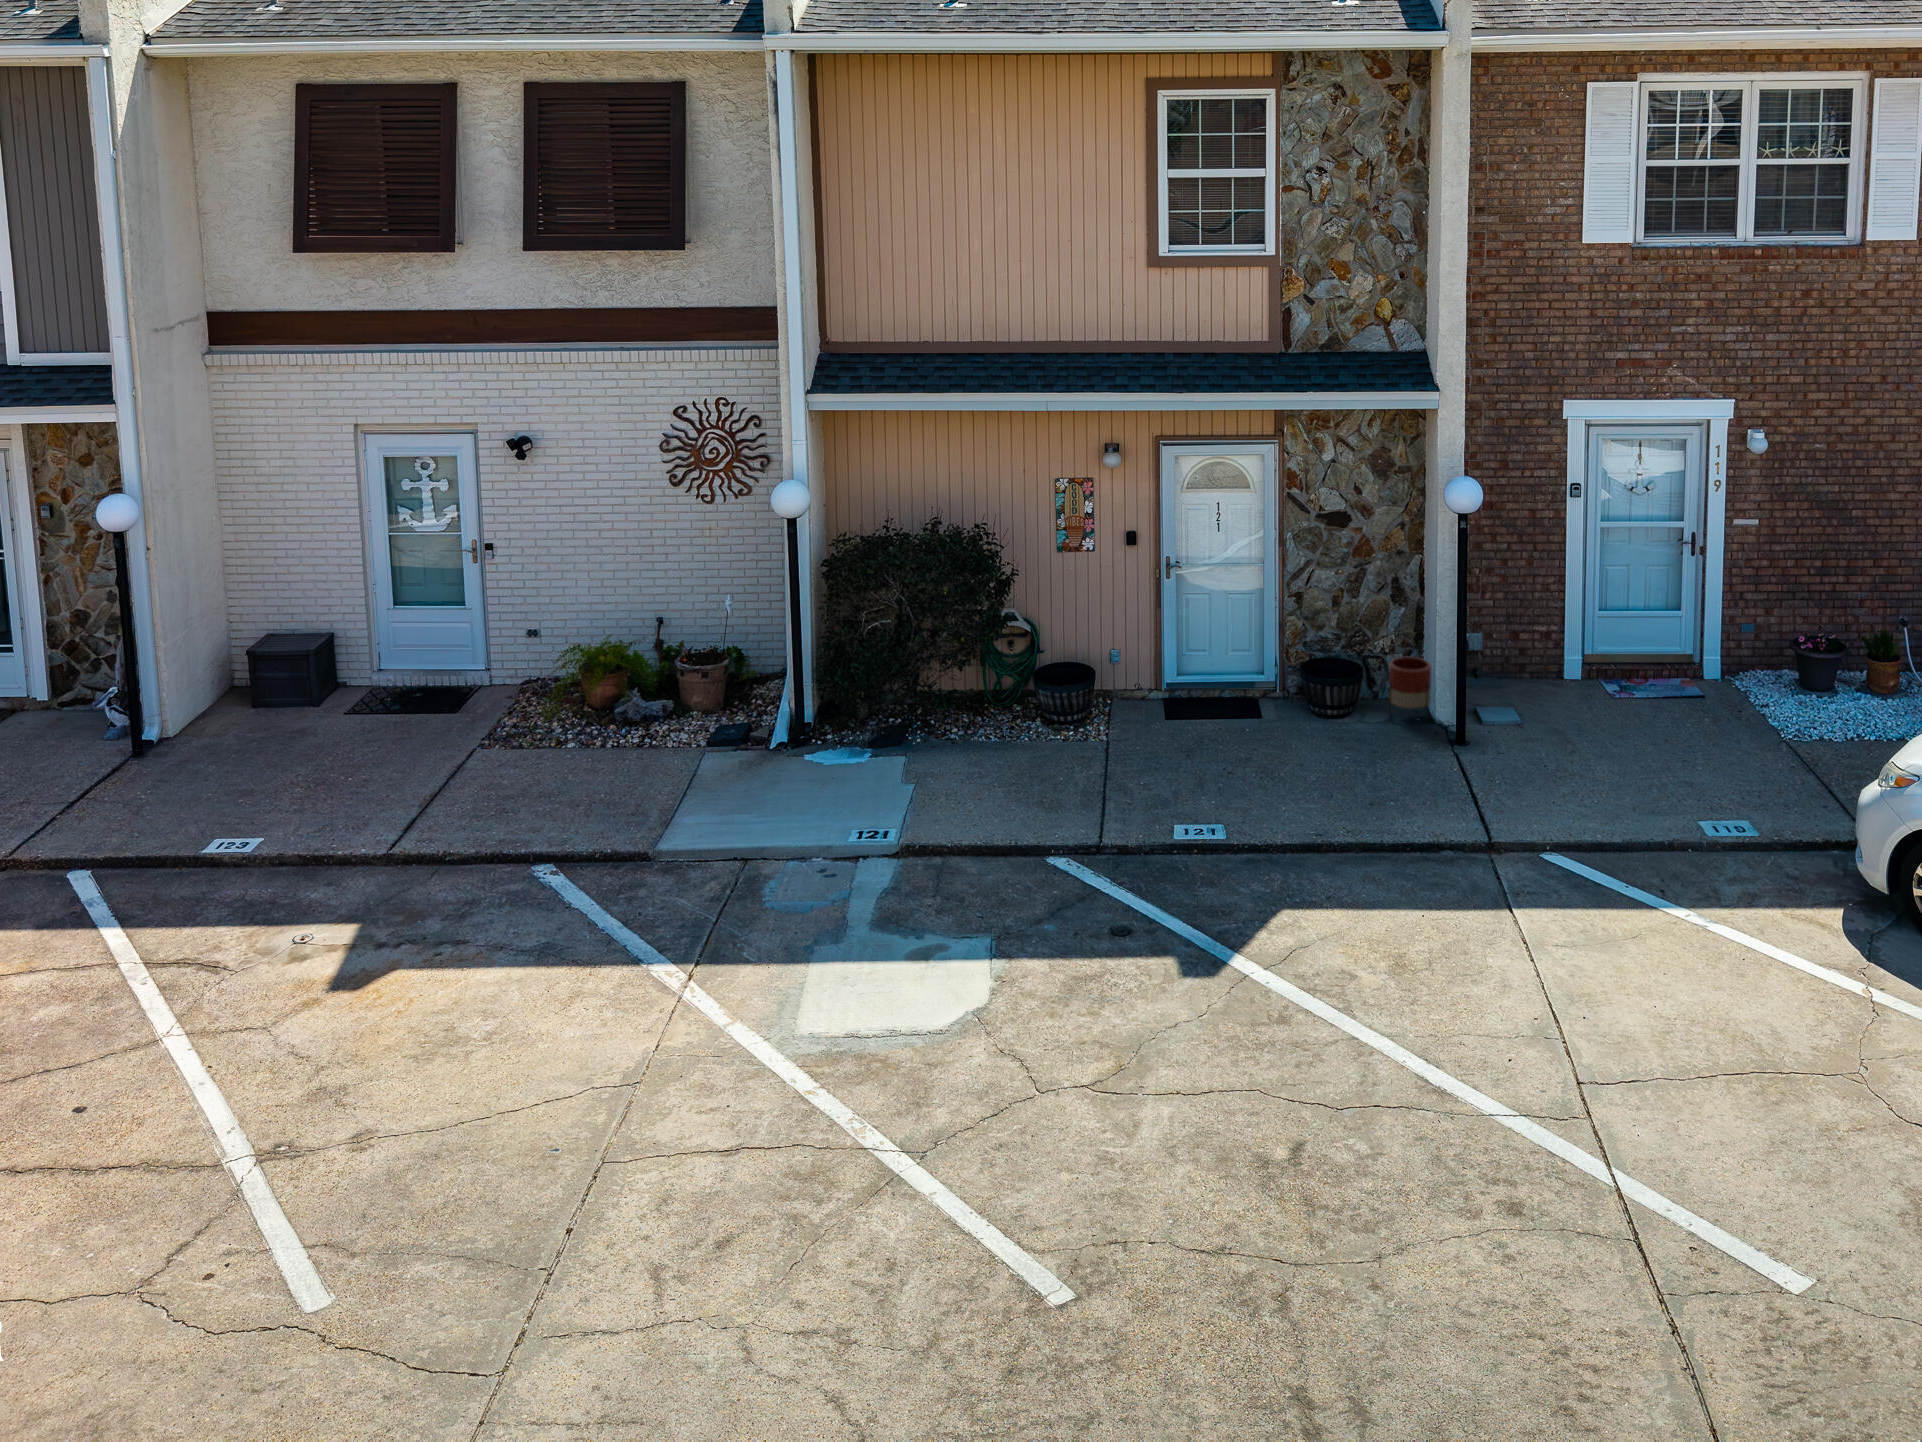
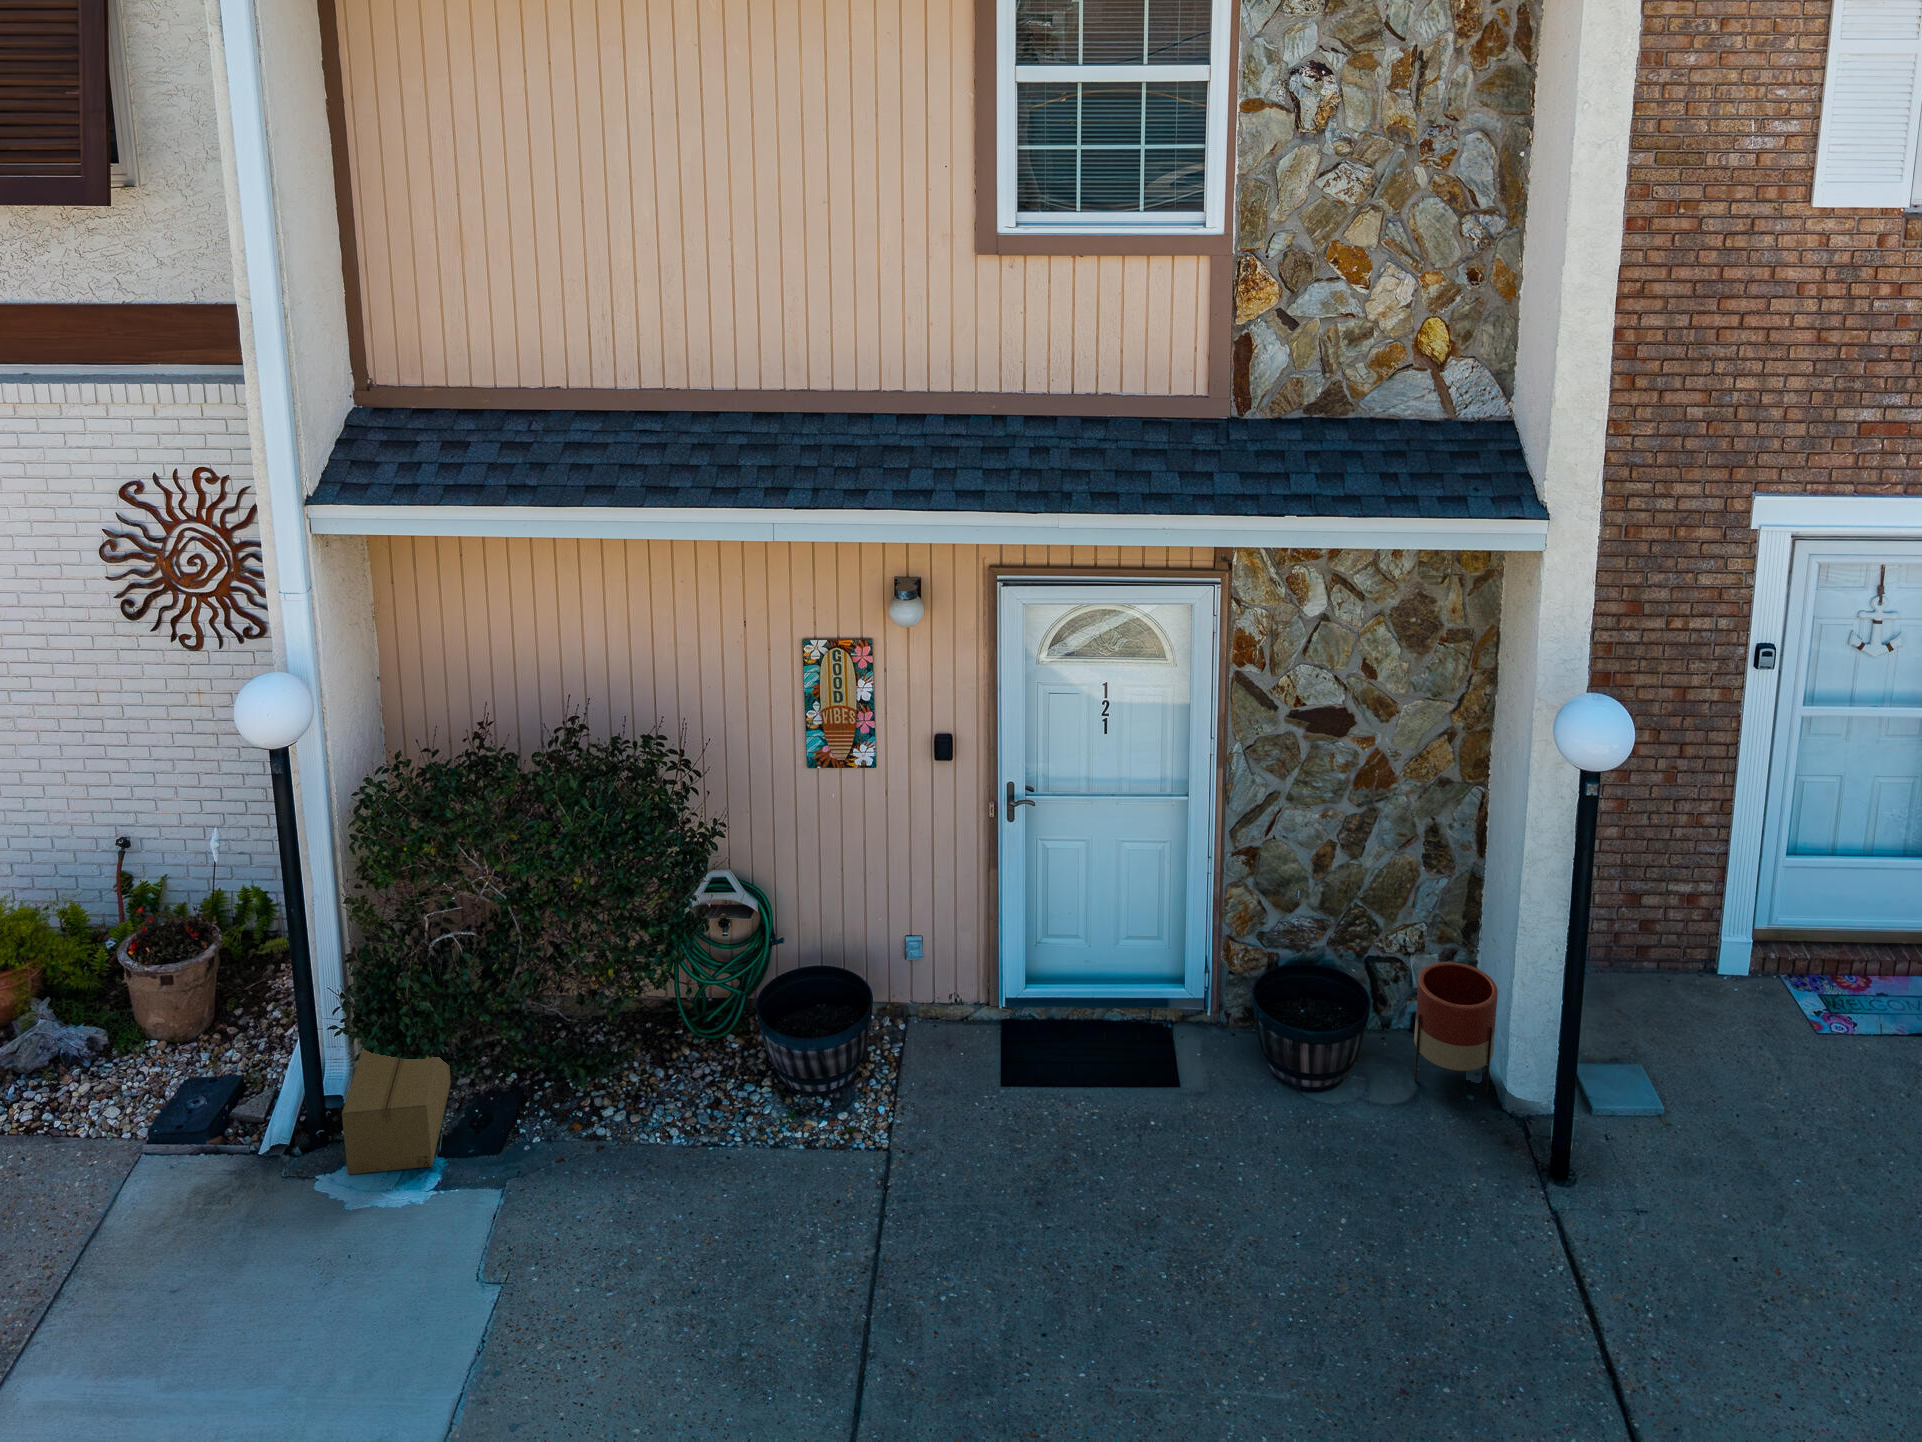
cardboard box: none [814,695,860,759] -> present [342,1048,451,1174]

